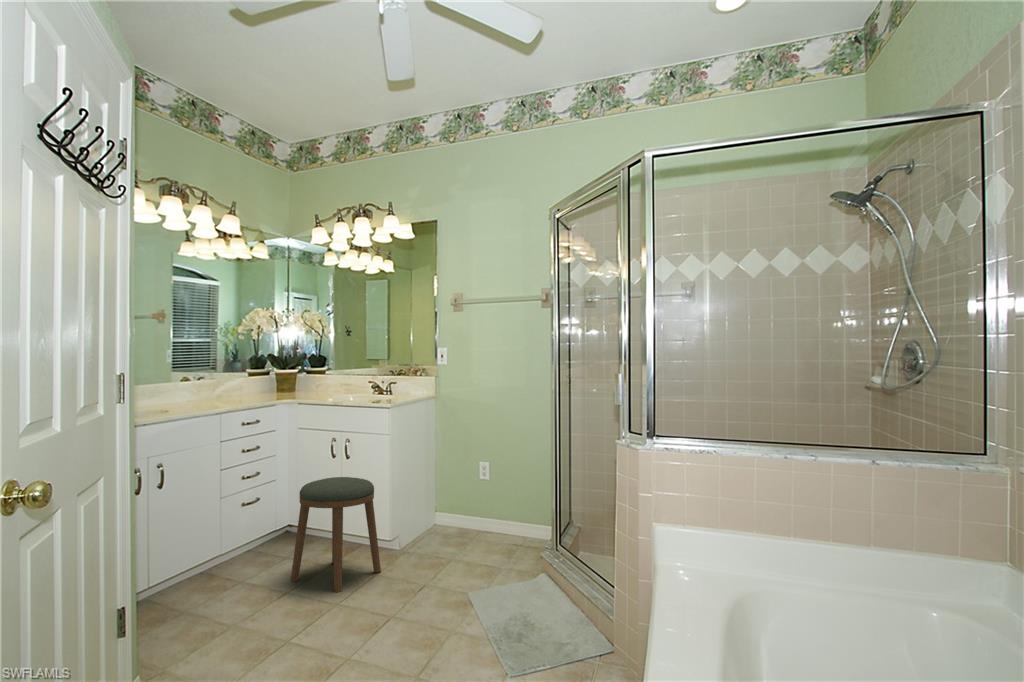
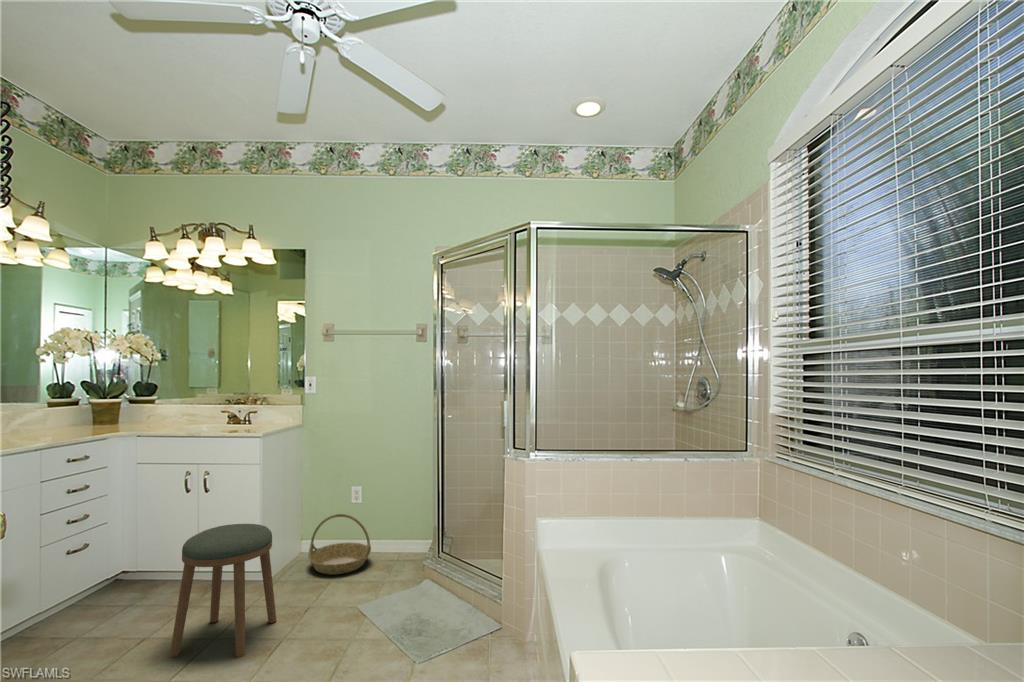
basket: none [433,486,493,545] -> present [308,514,371,575]

